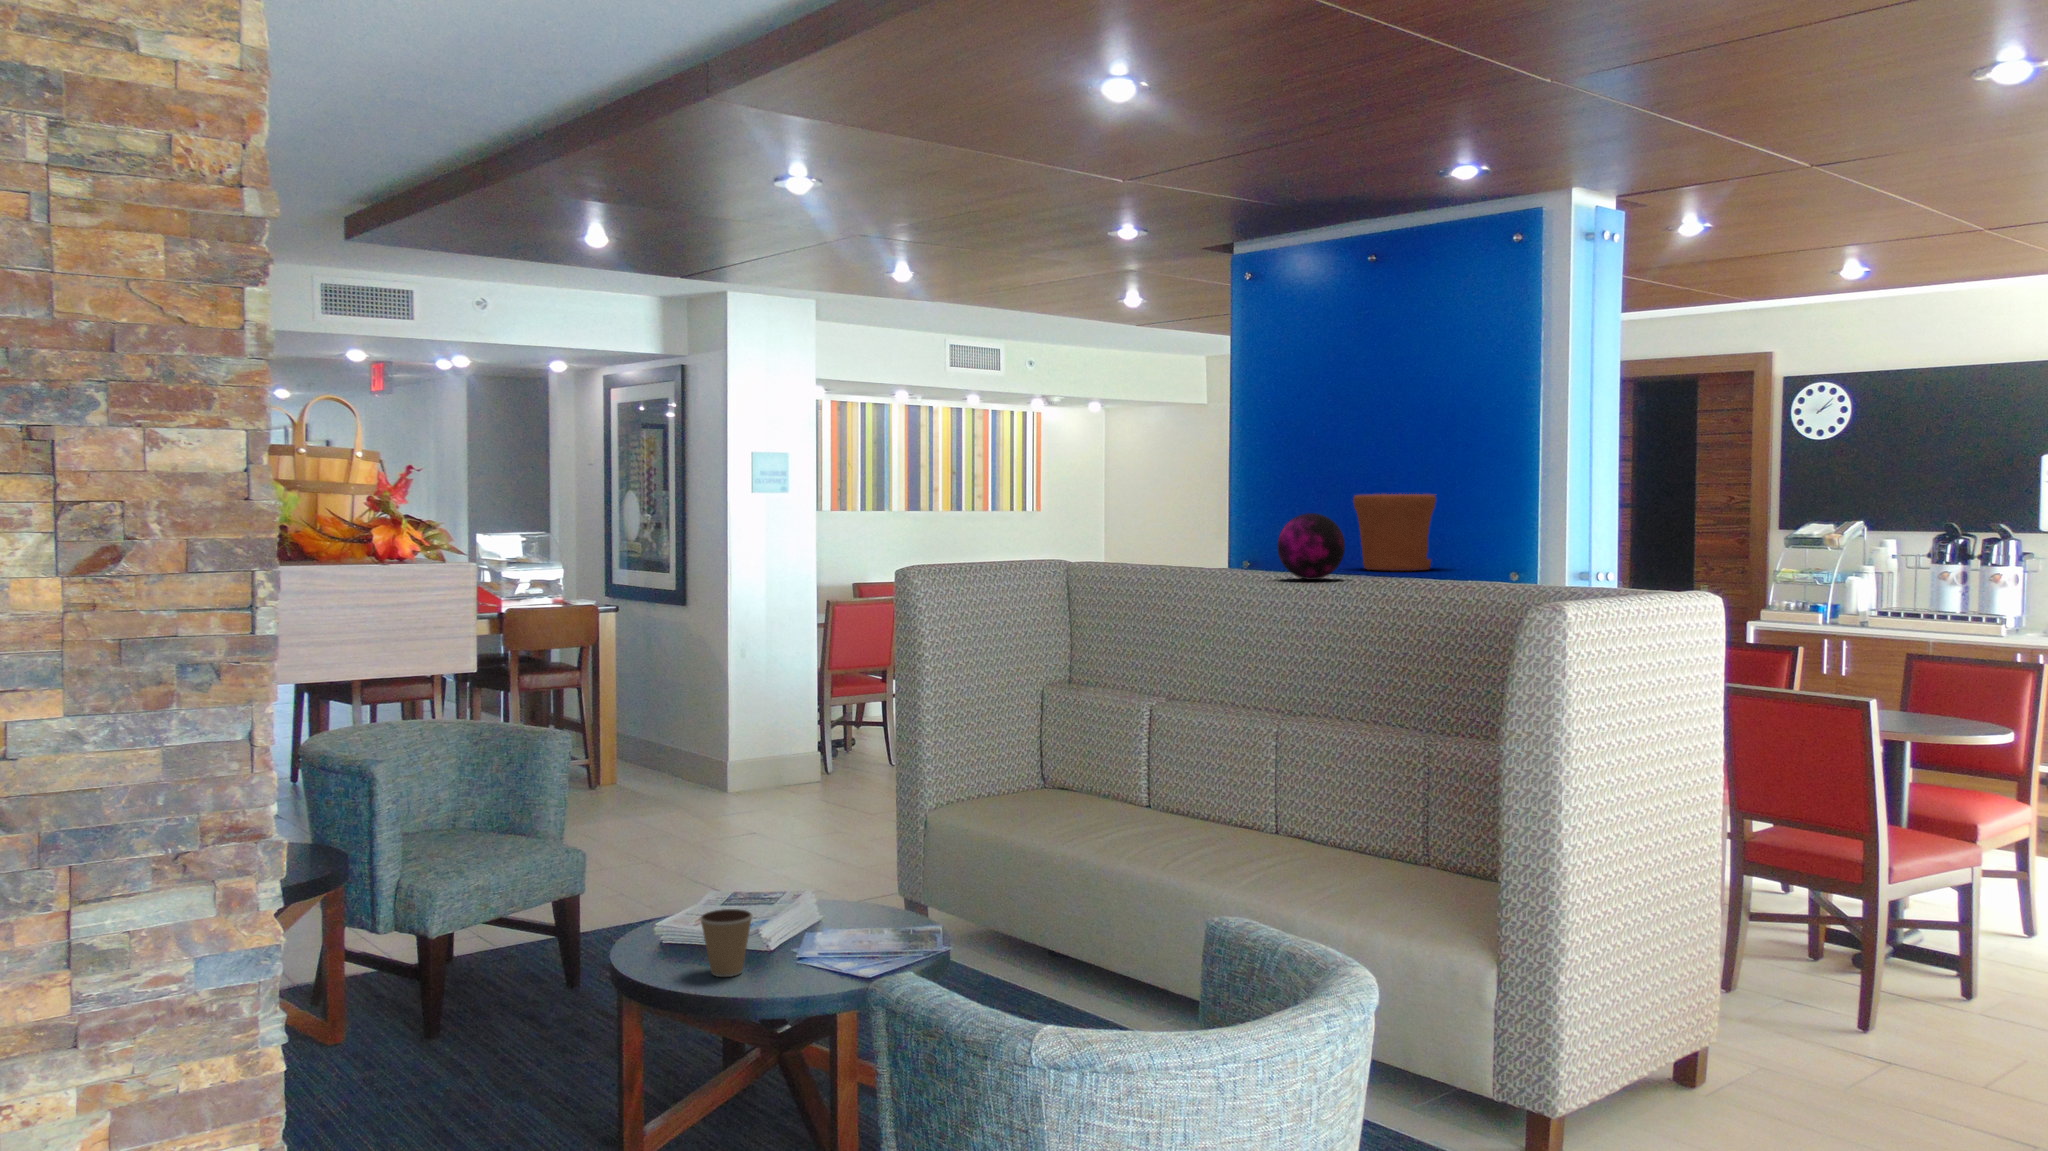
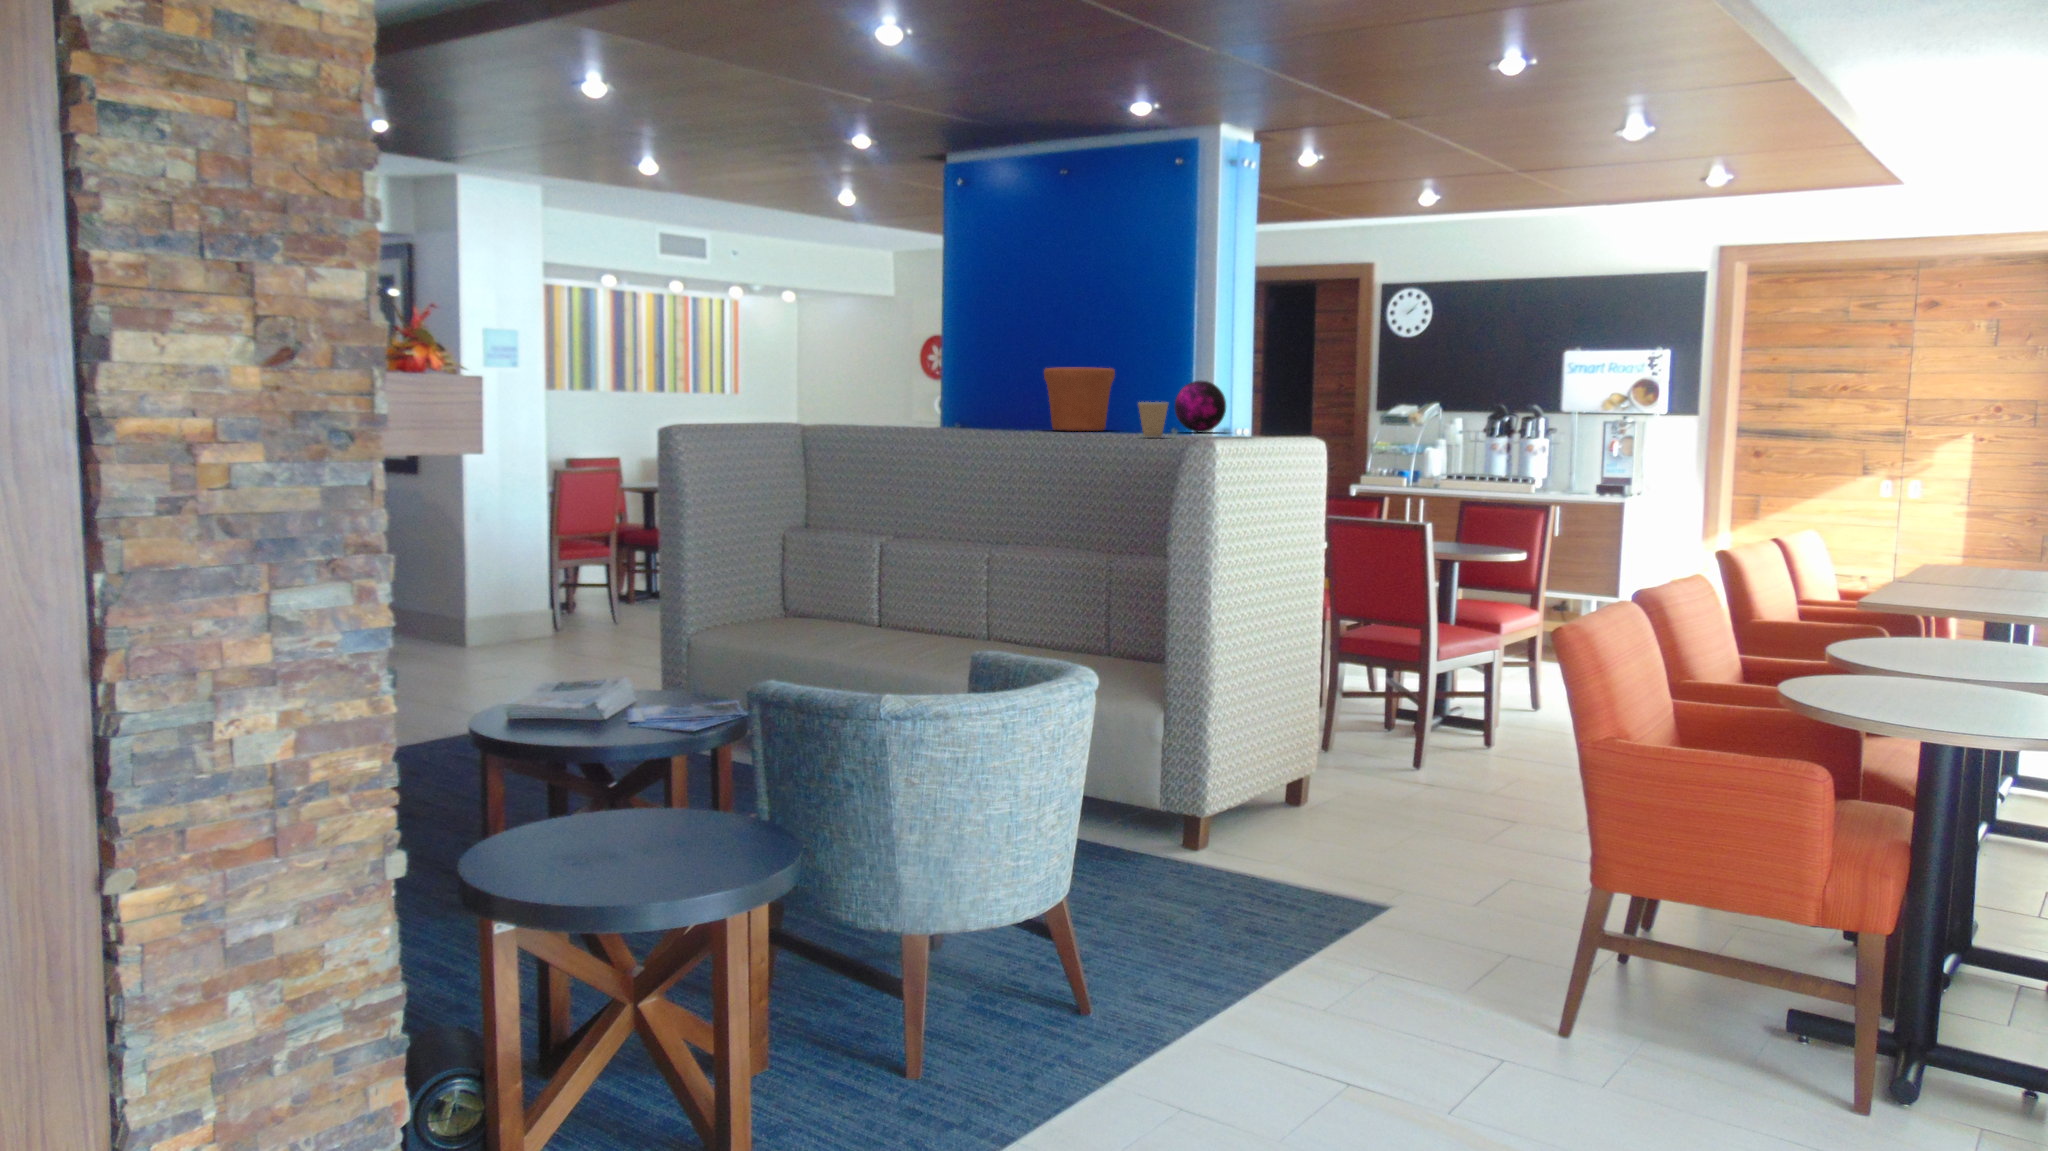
decorative orb: present [1278,513,1345,580] -> present [1175,381,1226,432]
coffee cup: present [700,909,753,977] -> present [1138,402,1168,438]

